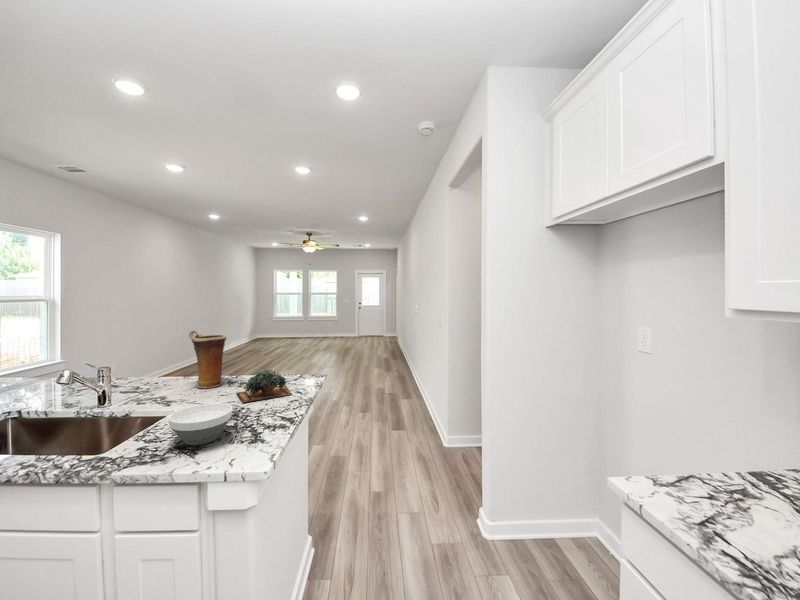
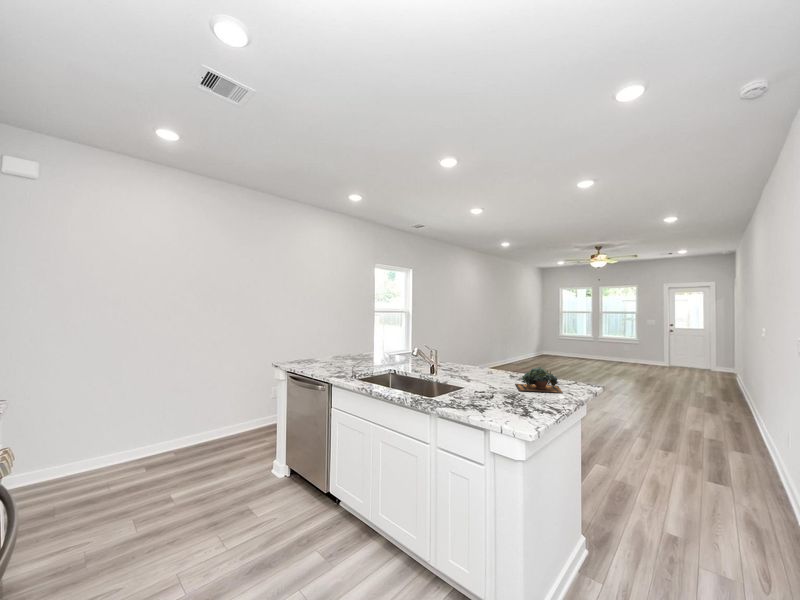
vase: present [189,331,226,388] -> none [482,331,509,377]
bowl: present [168,403,233,445] -> none [468,381,510,408]

